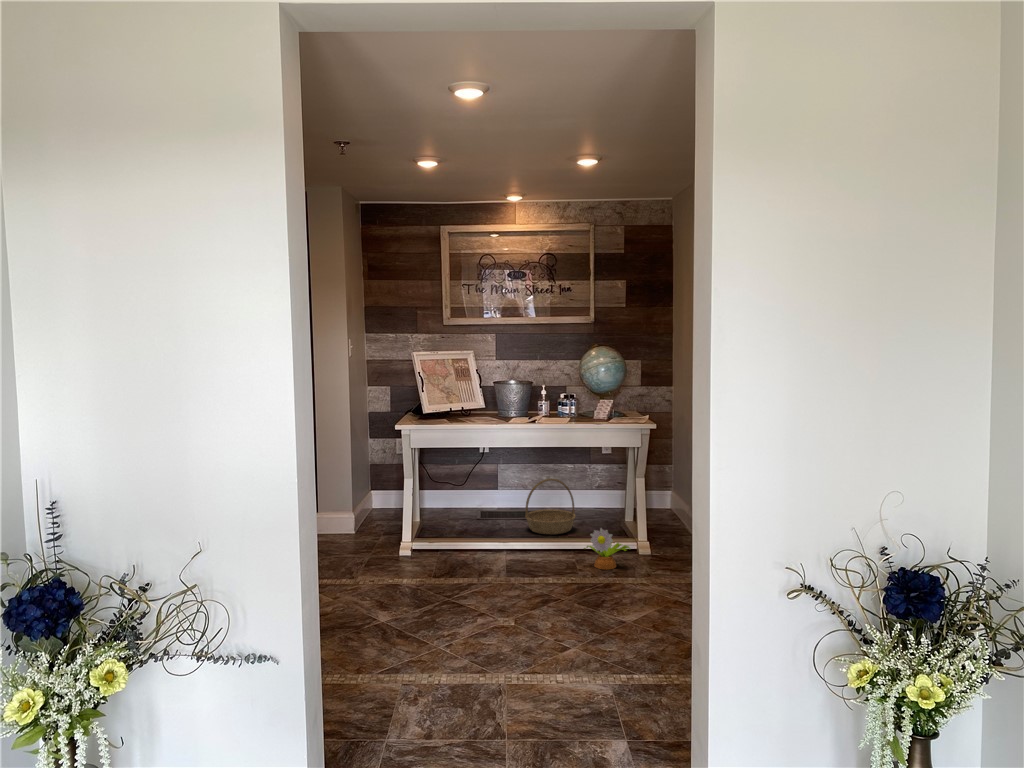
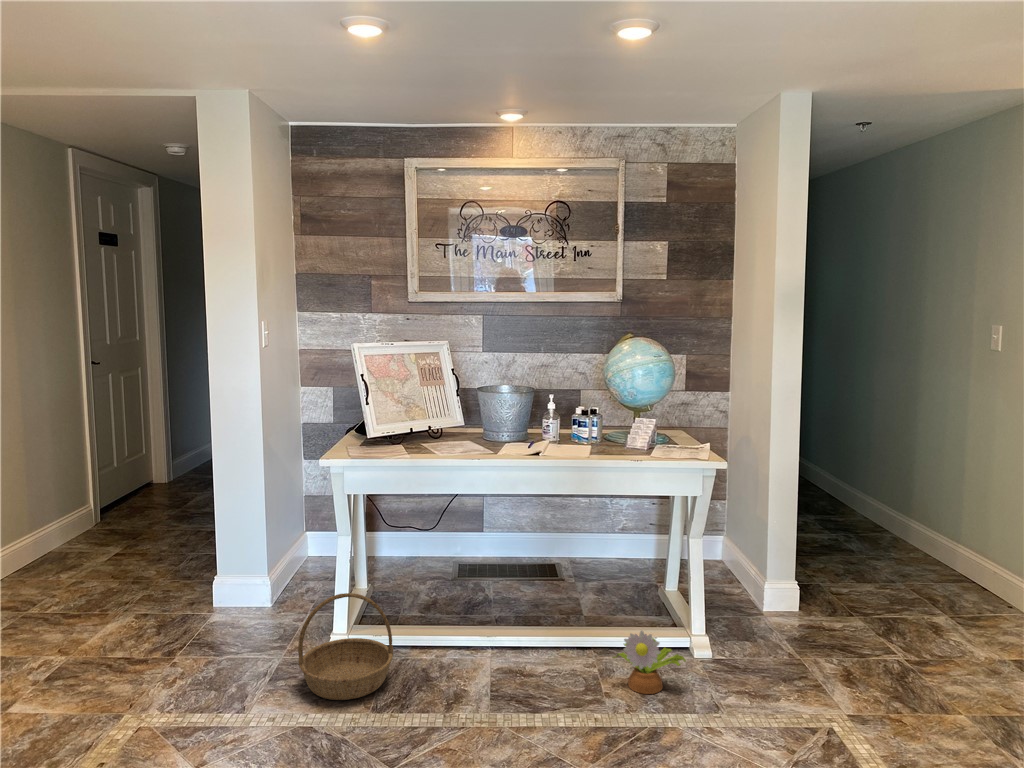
basket: present [525,479,576,535] -> present [298,593,393,700]

